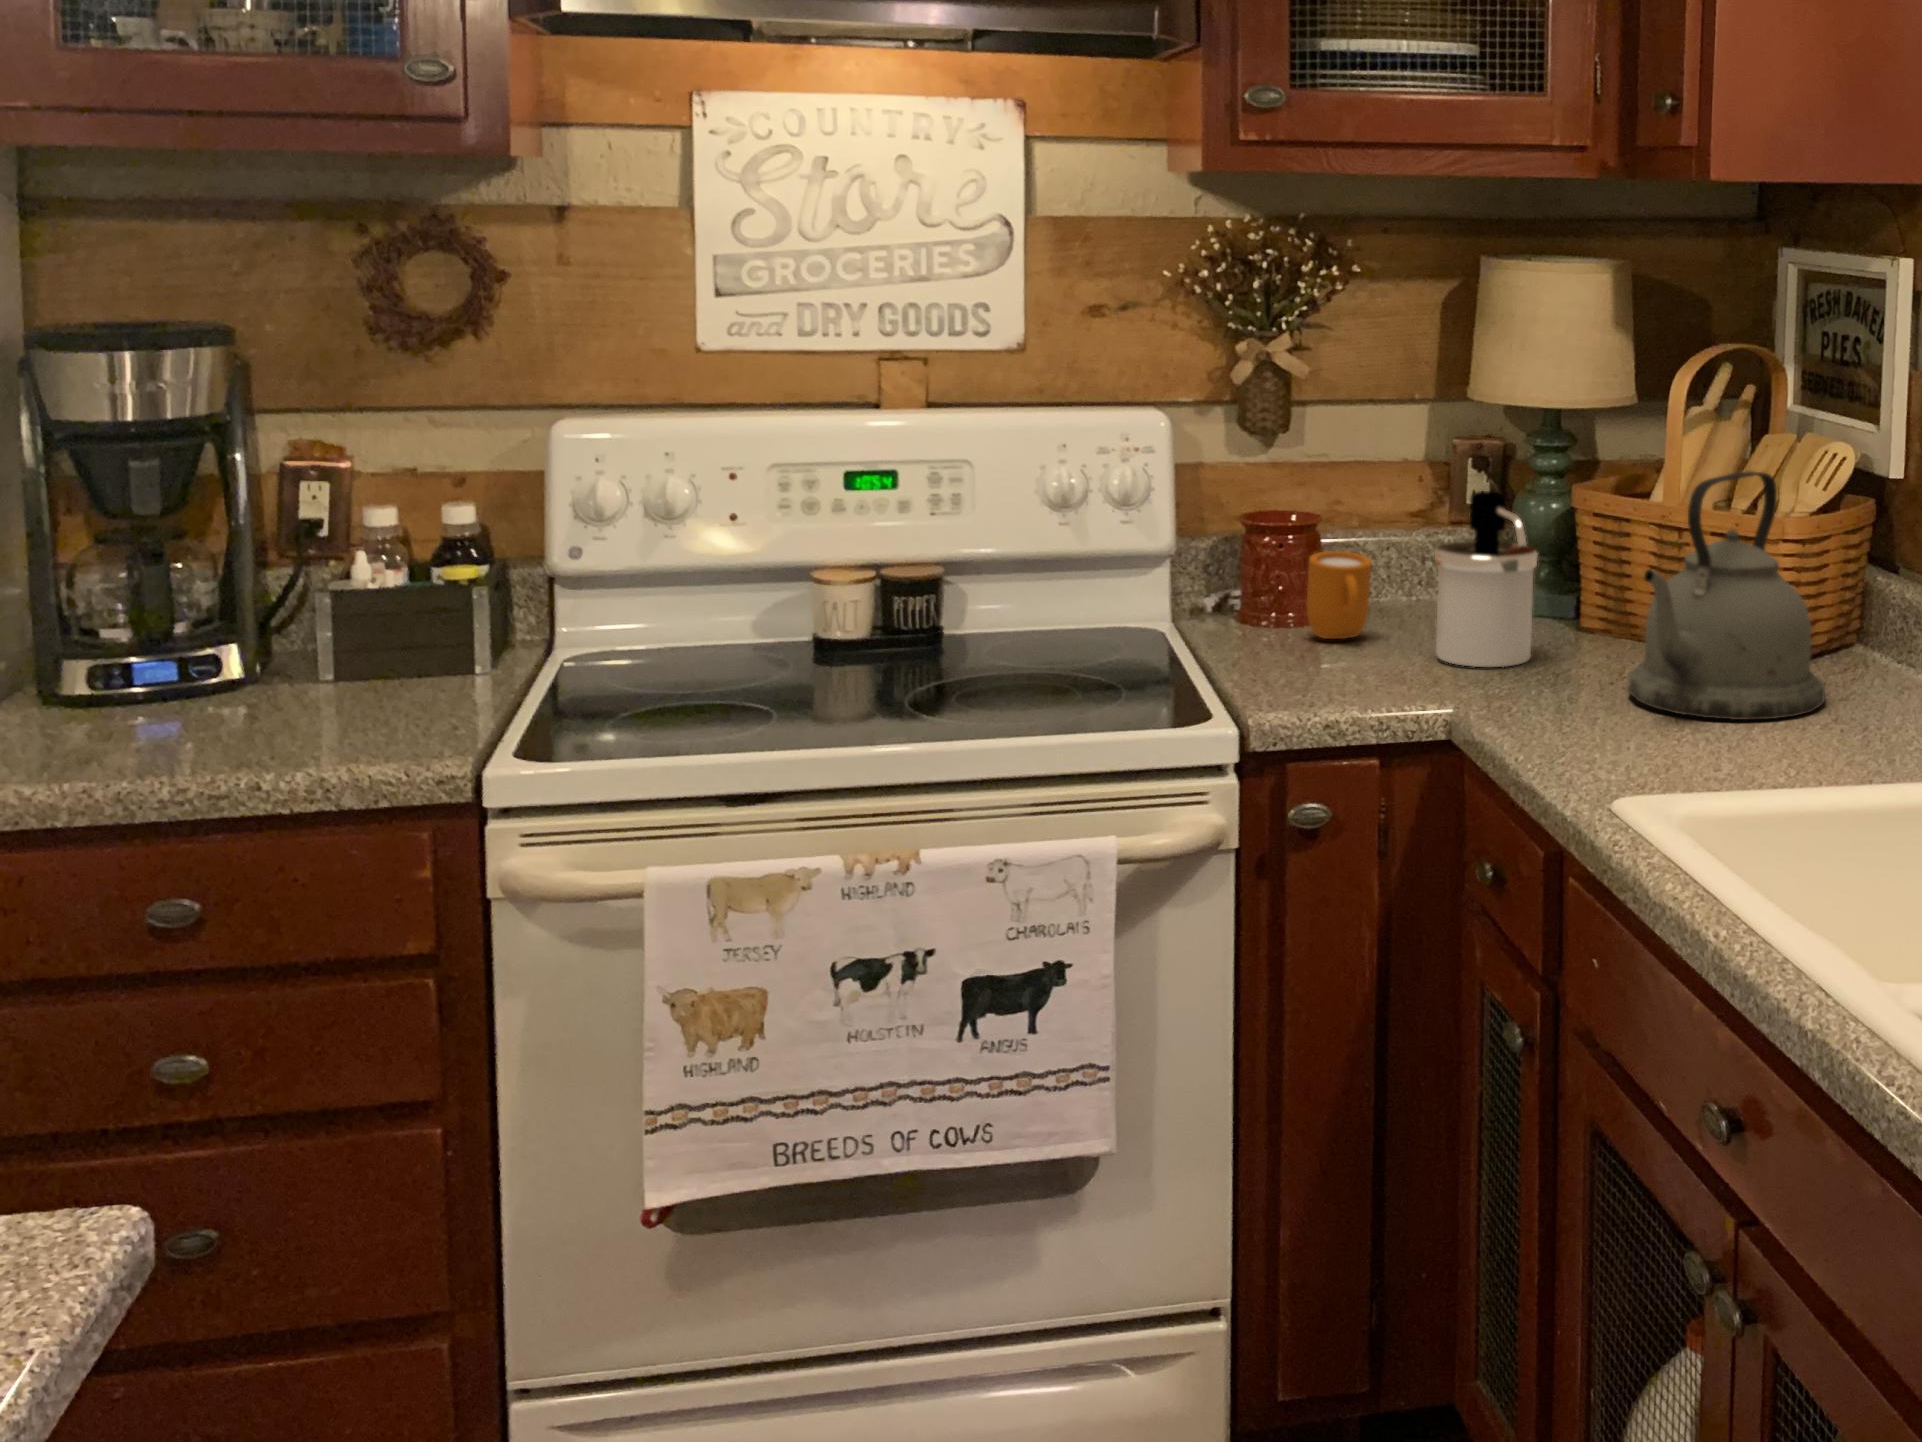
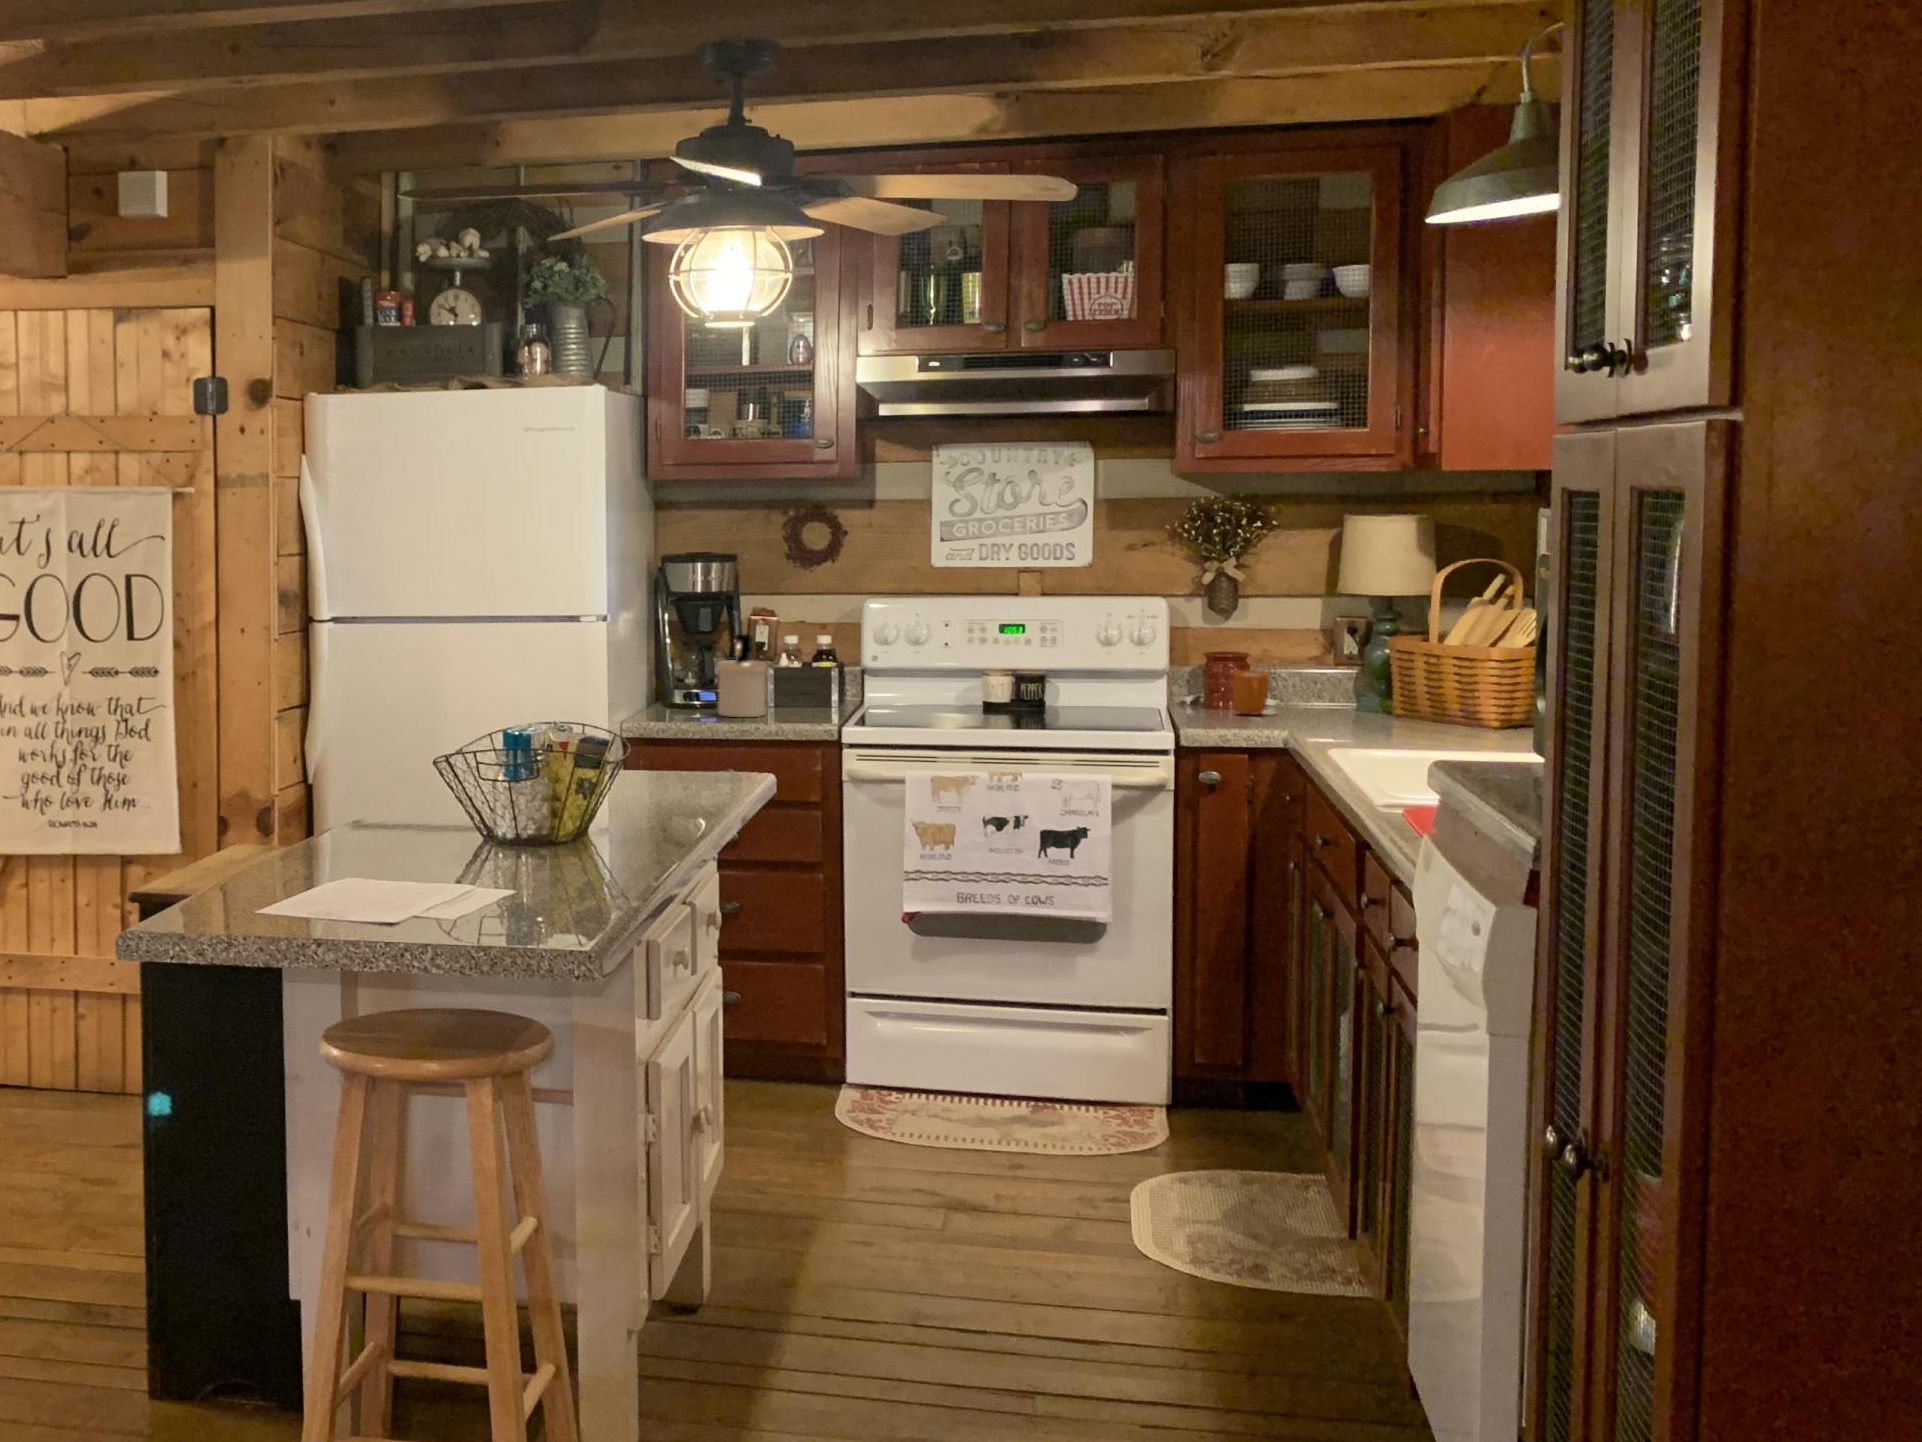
kettle: present [1627,471,1825,720] -> none [1375,619,1491,738]
soap dispenser: present [1435,491,1537,667] -> present [717,634,768,717]

